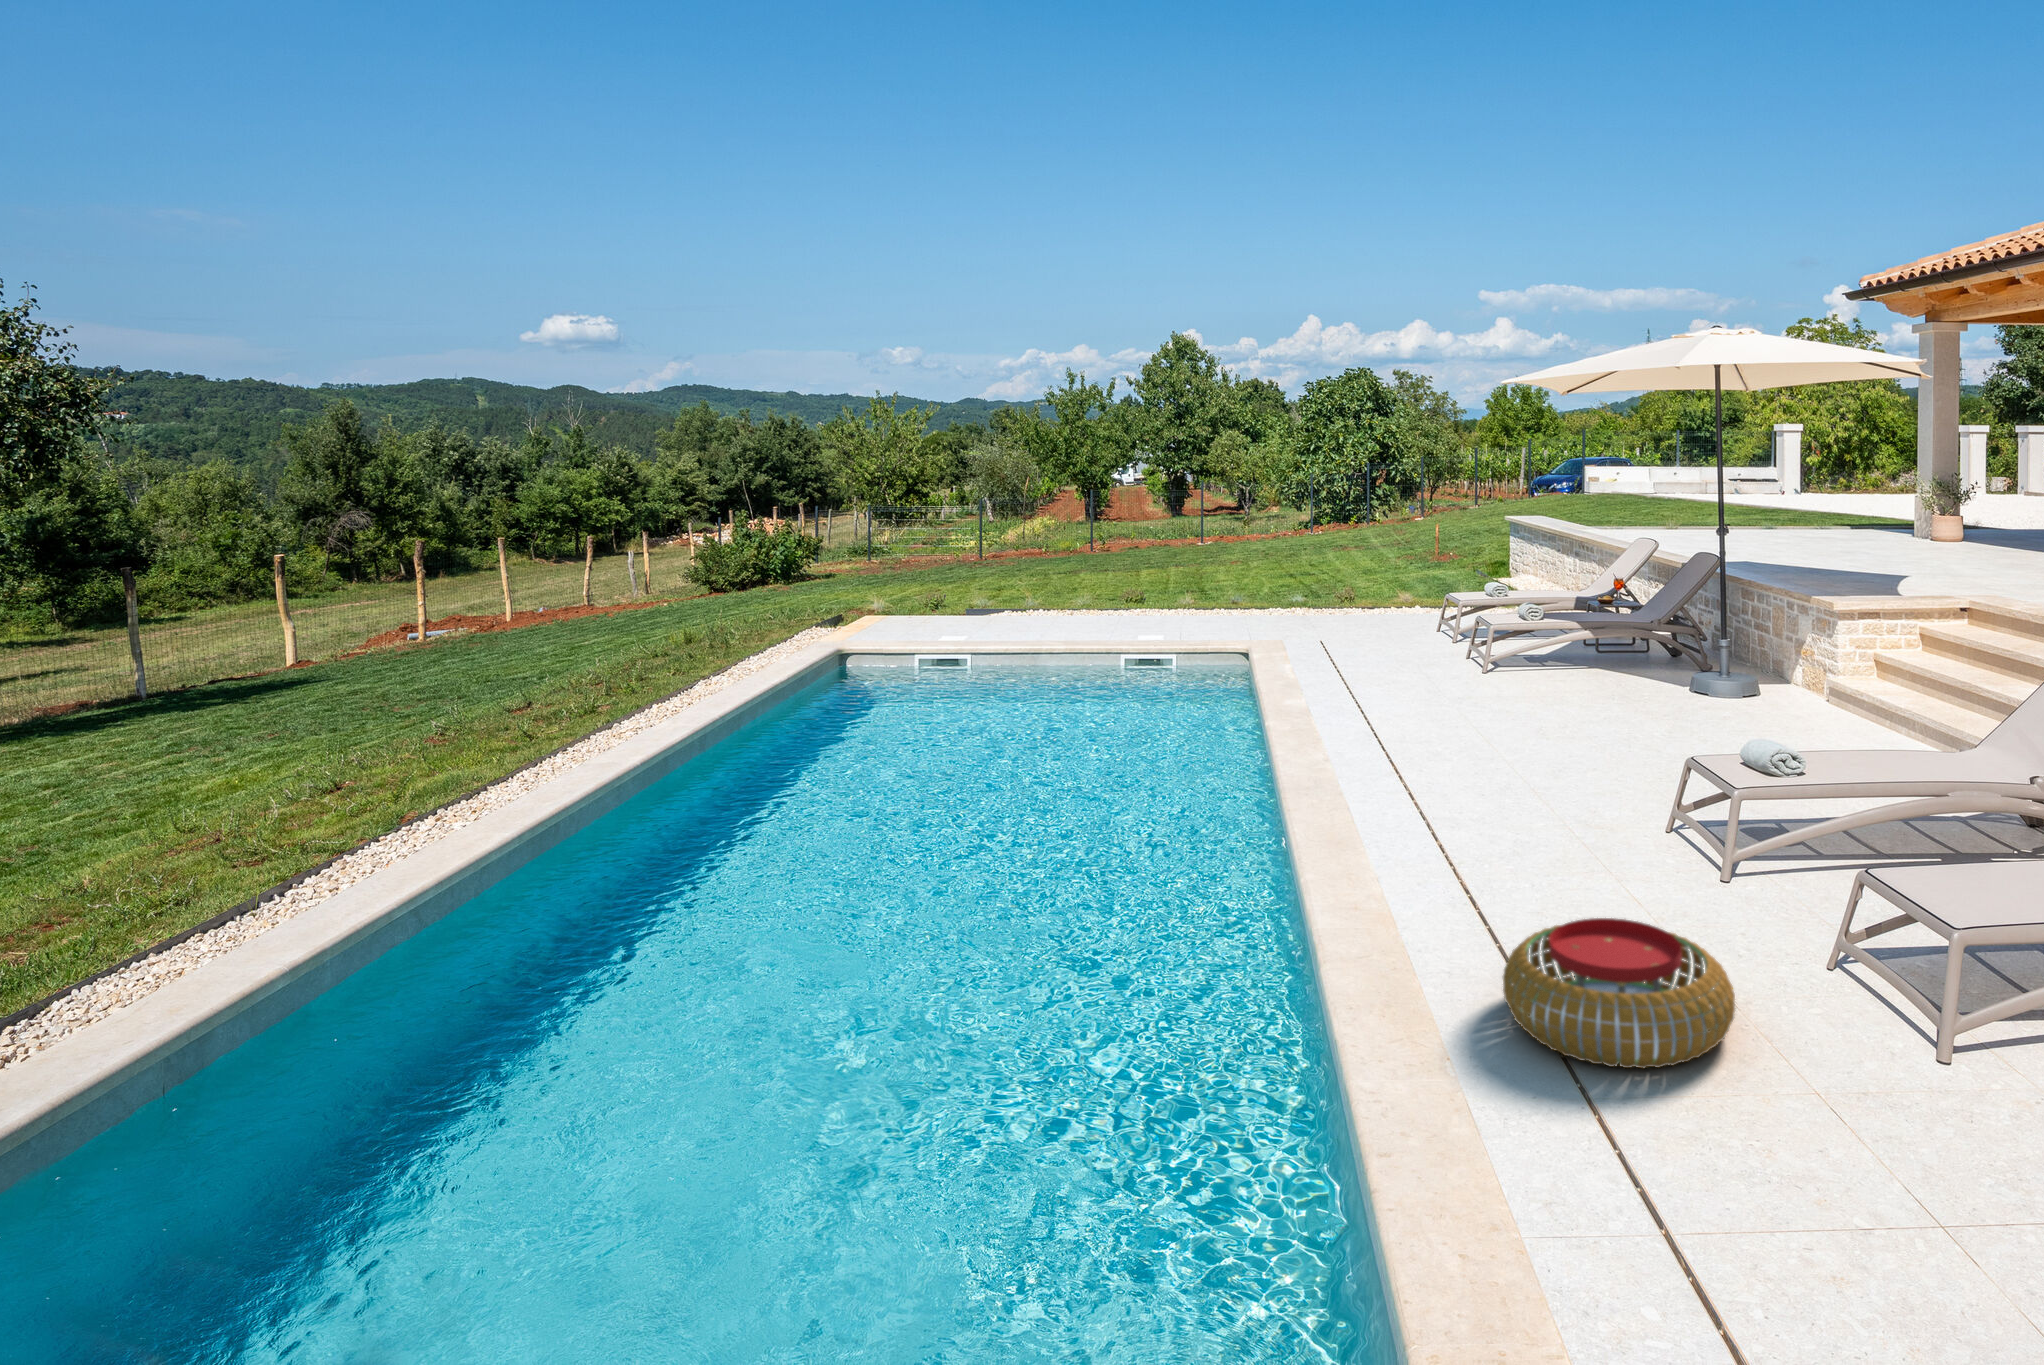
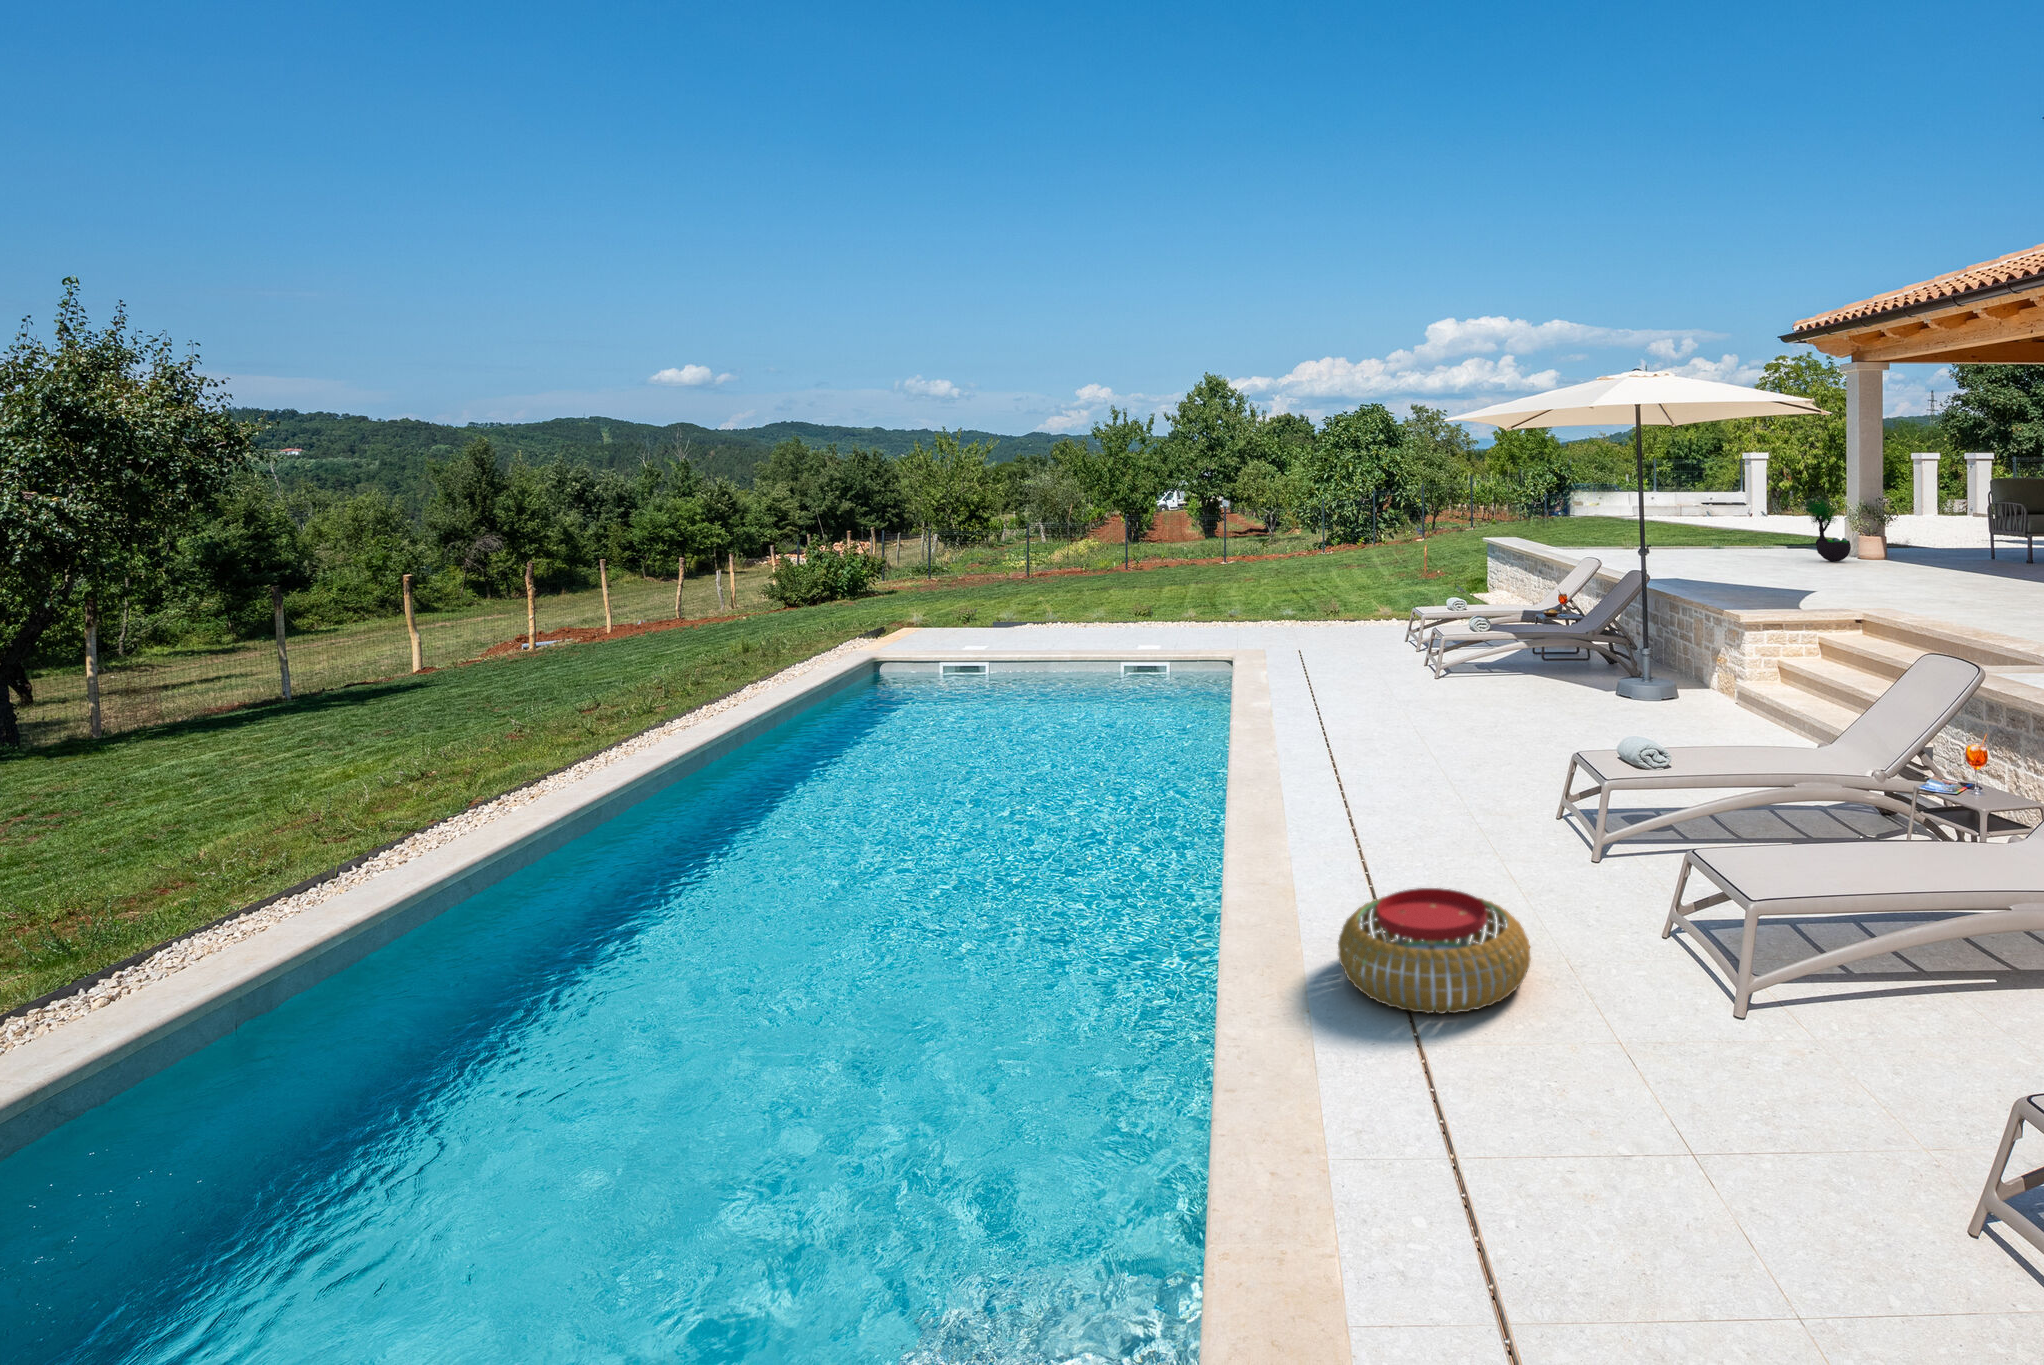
potted tree: none [1866,465,1918,541] -> present [1804,498,1851,562]

